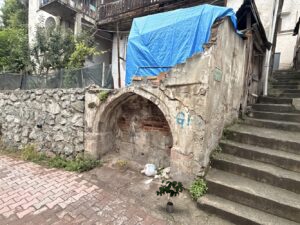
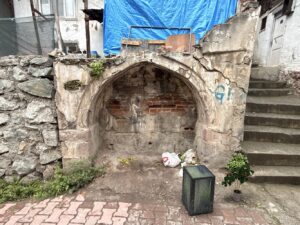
storage box: none [123,171,147,212] -> present [182,165,216,215]

